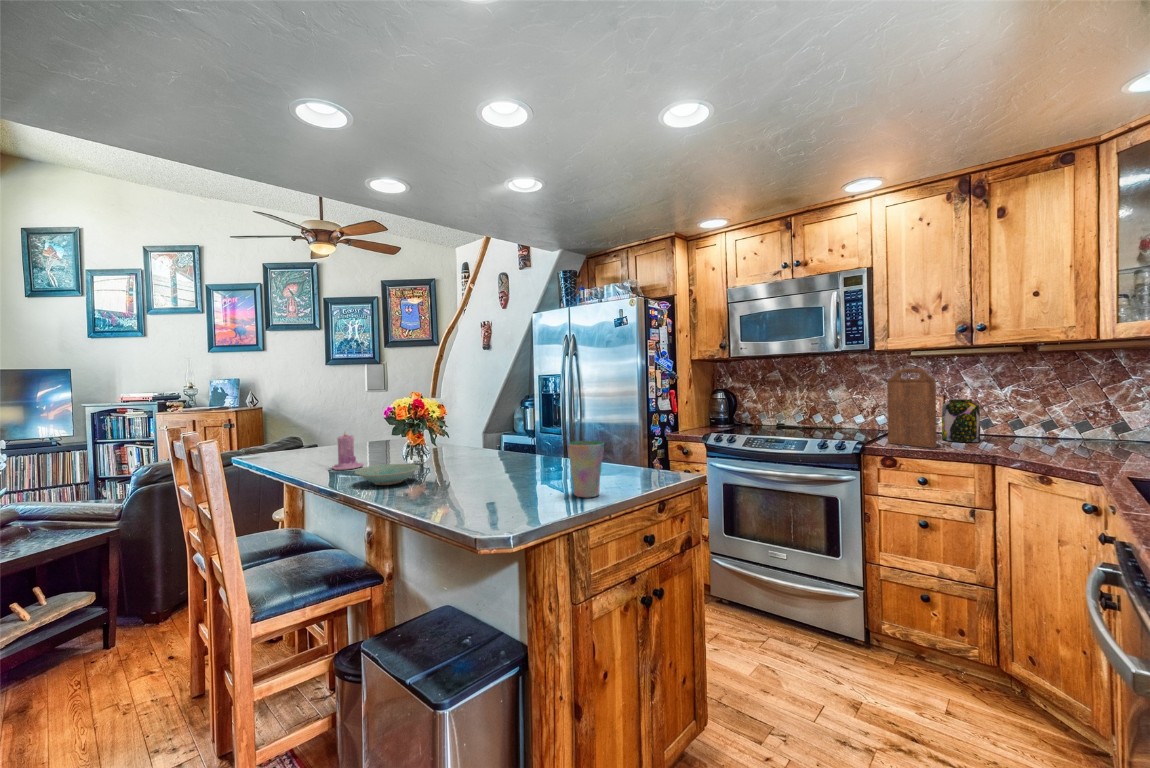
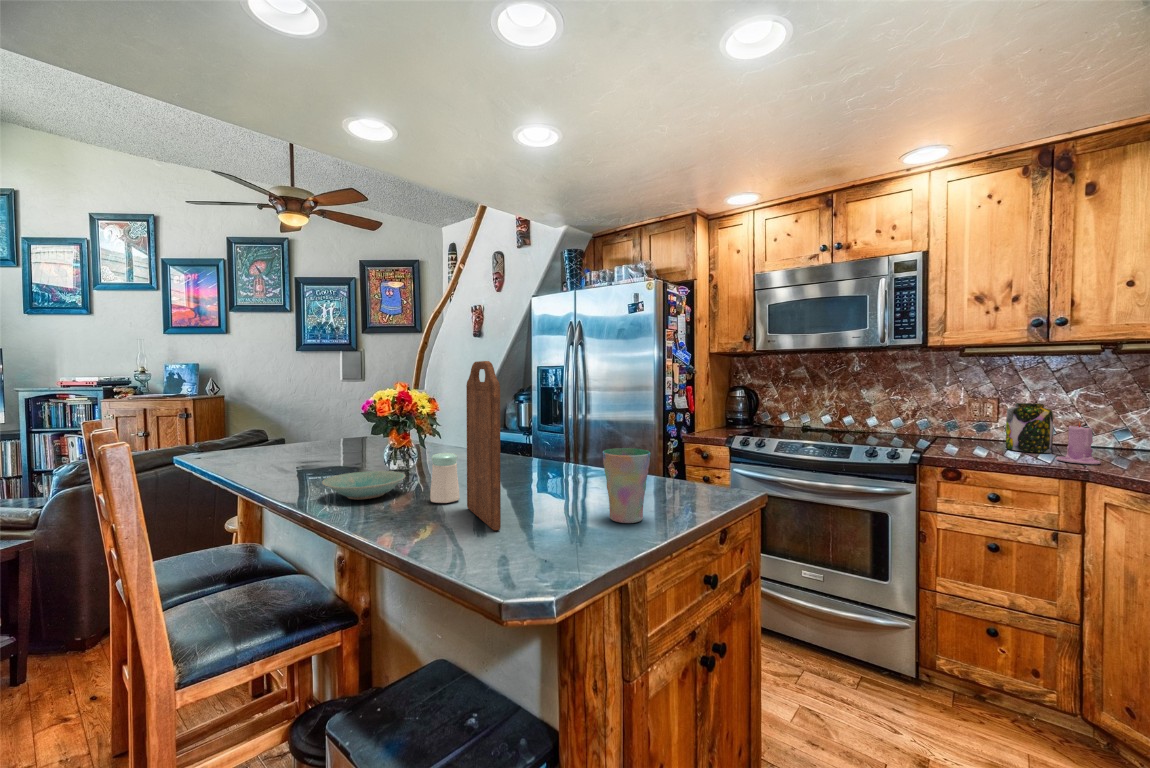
cutting board: present [887,368,937,448] -> present [466,361,501,530]
candle: present [332,434,364,470] -> present [1056,422,1101,464]
salt shaker: none [438,448,461,486] -> present [430,453,459,503]

